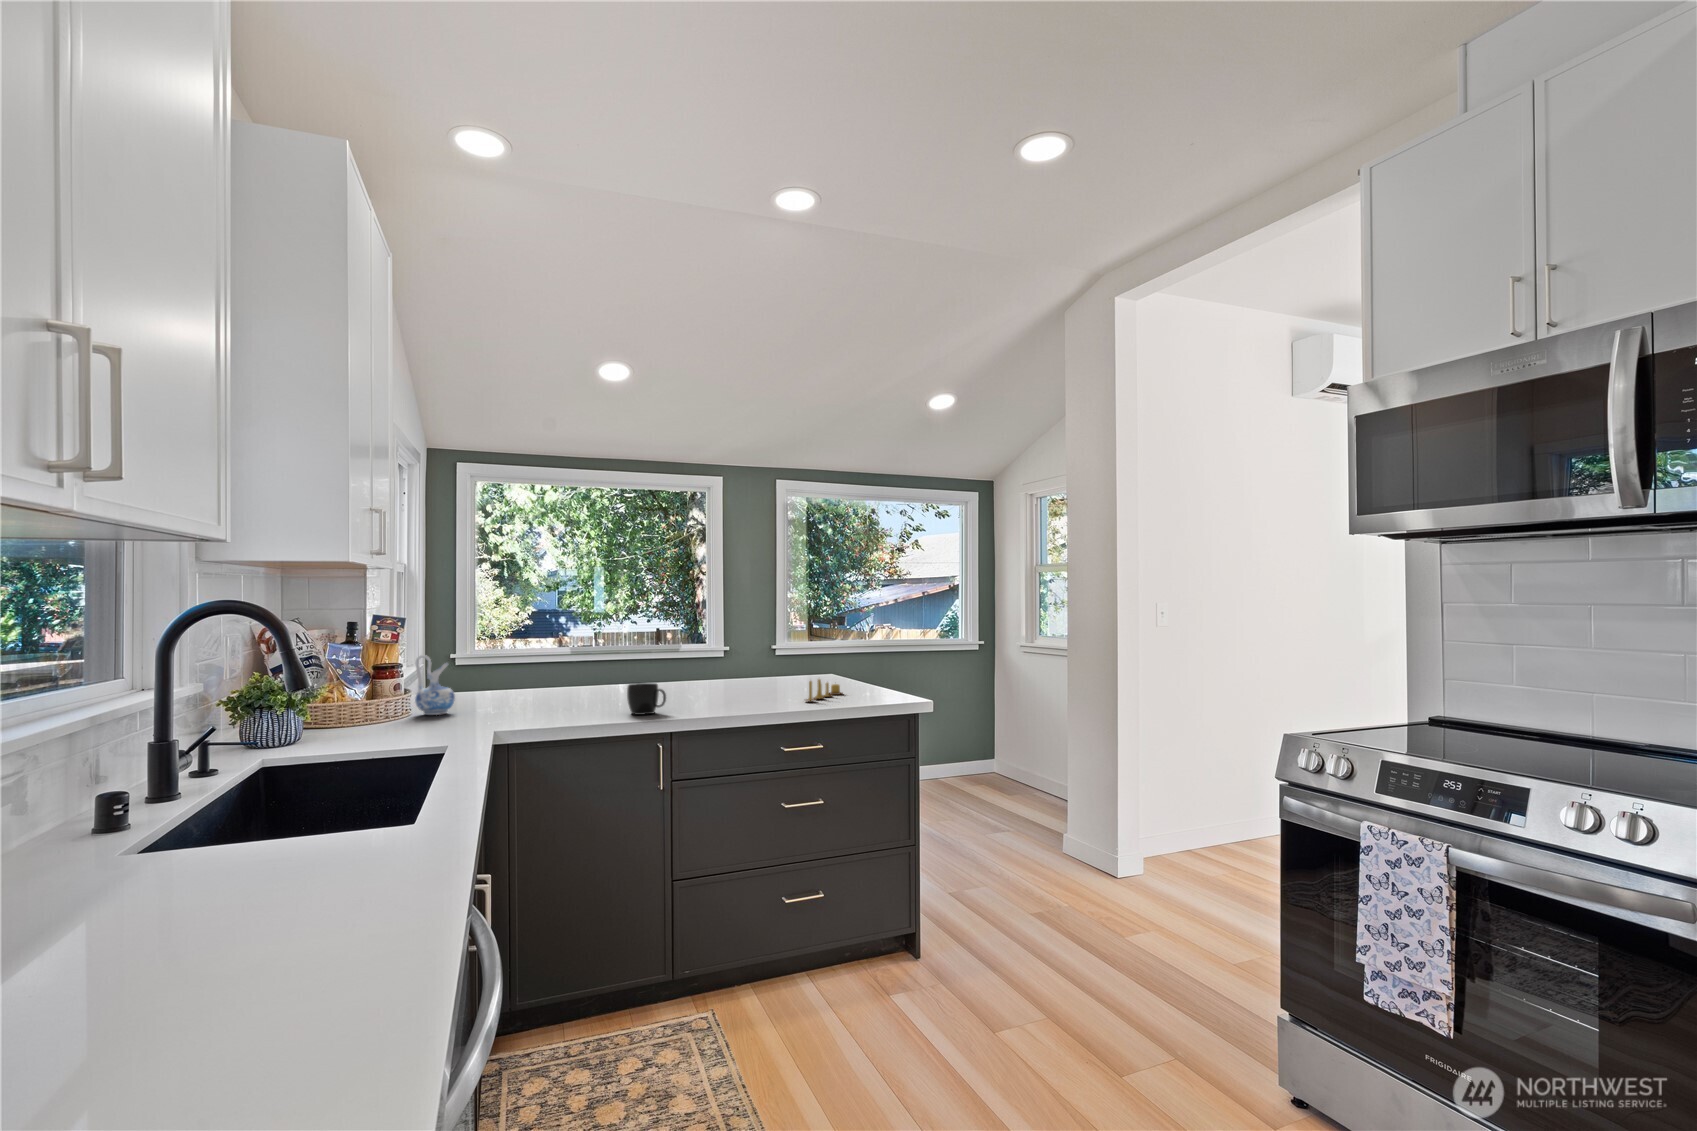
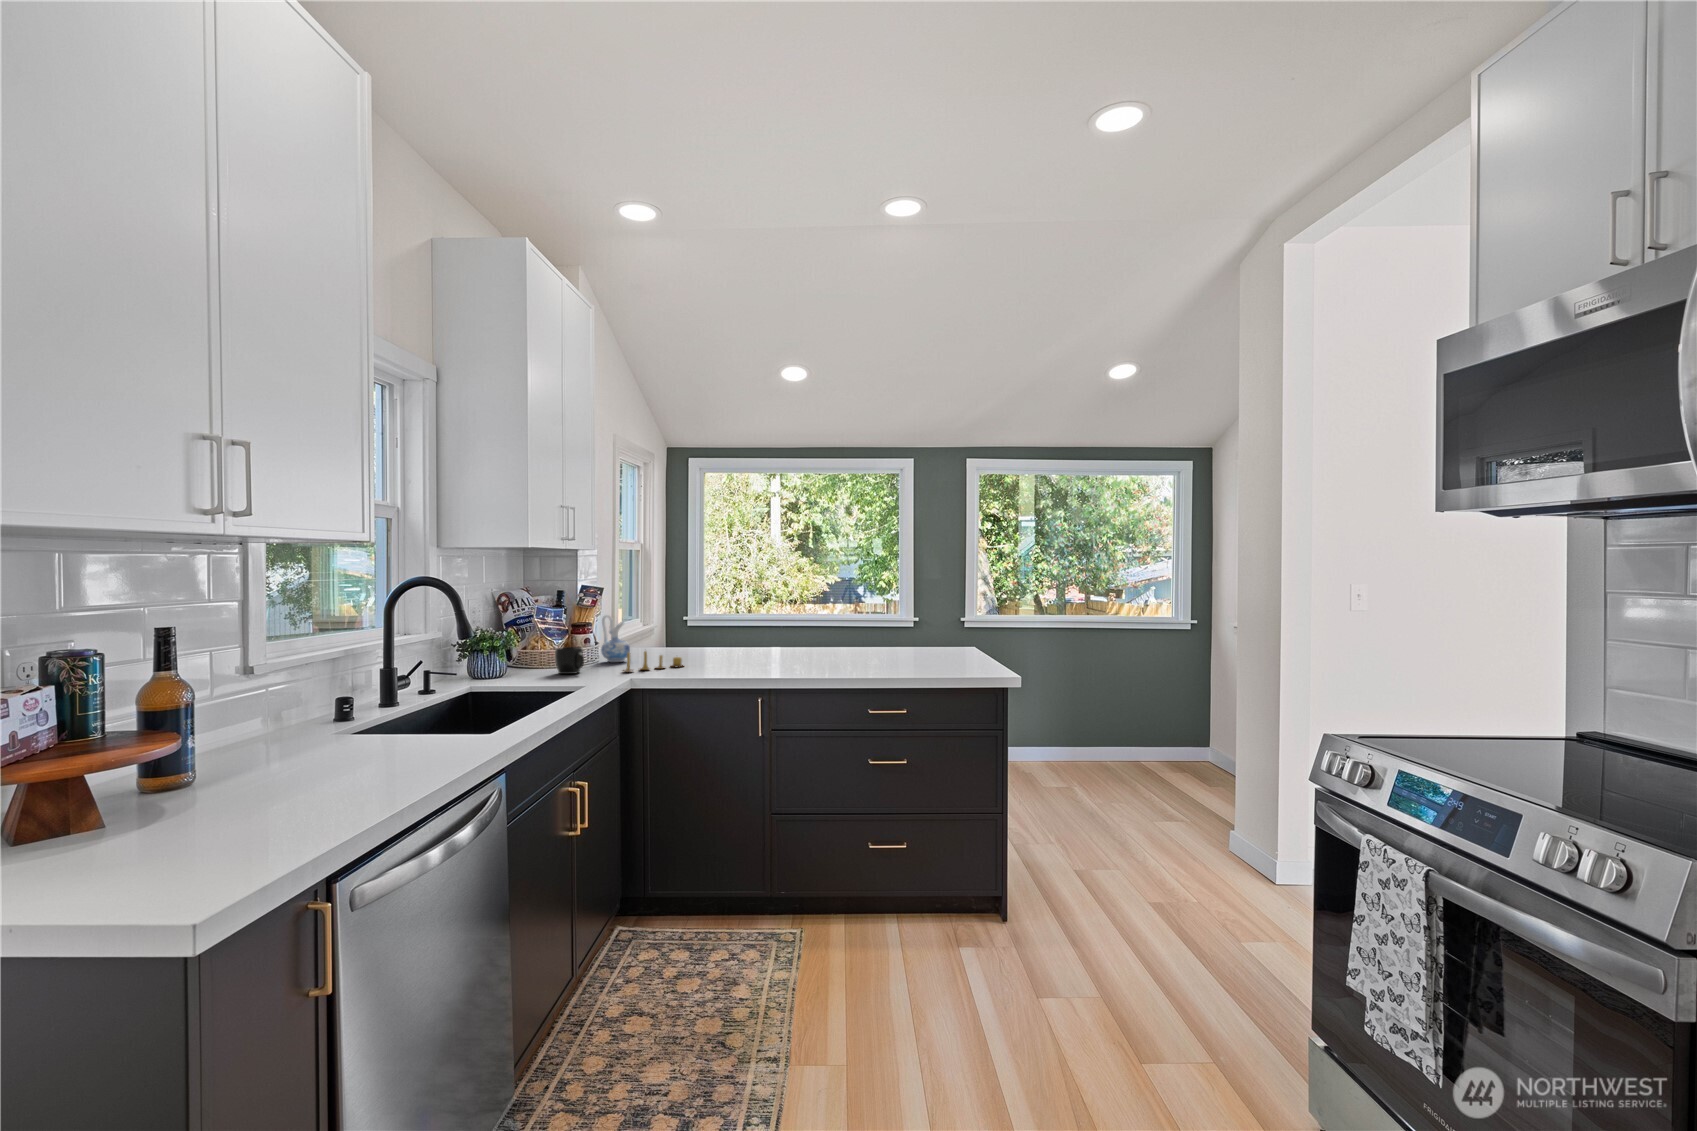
candle: present [805,679,842,701] -> present [623,651,683,672]
mug: present [627,683,666,715] -> present [555,647,584,674]

